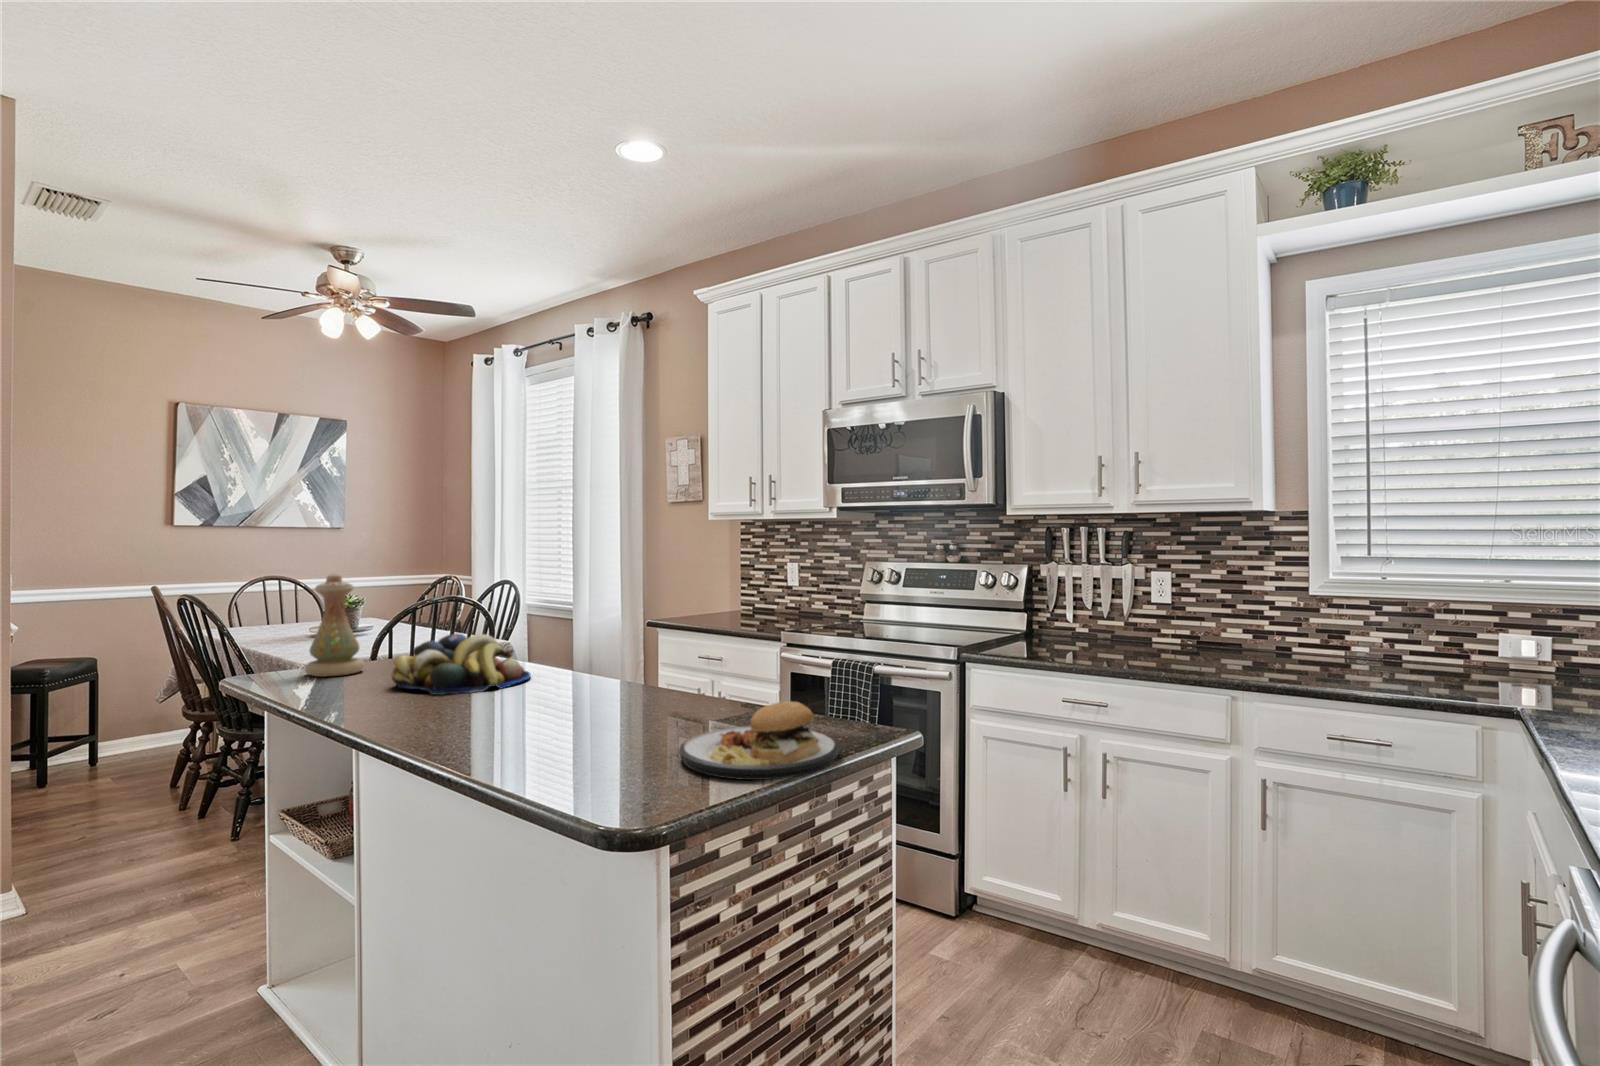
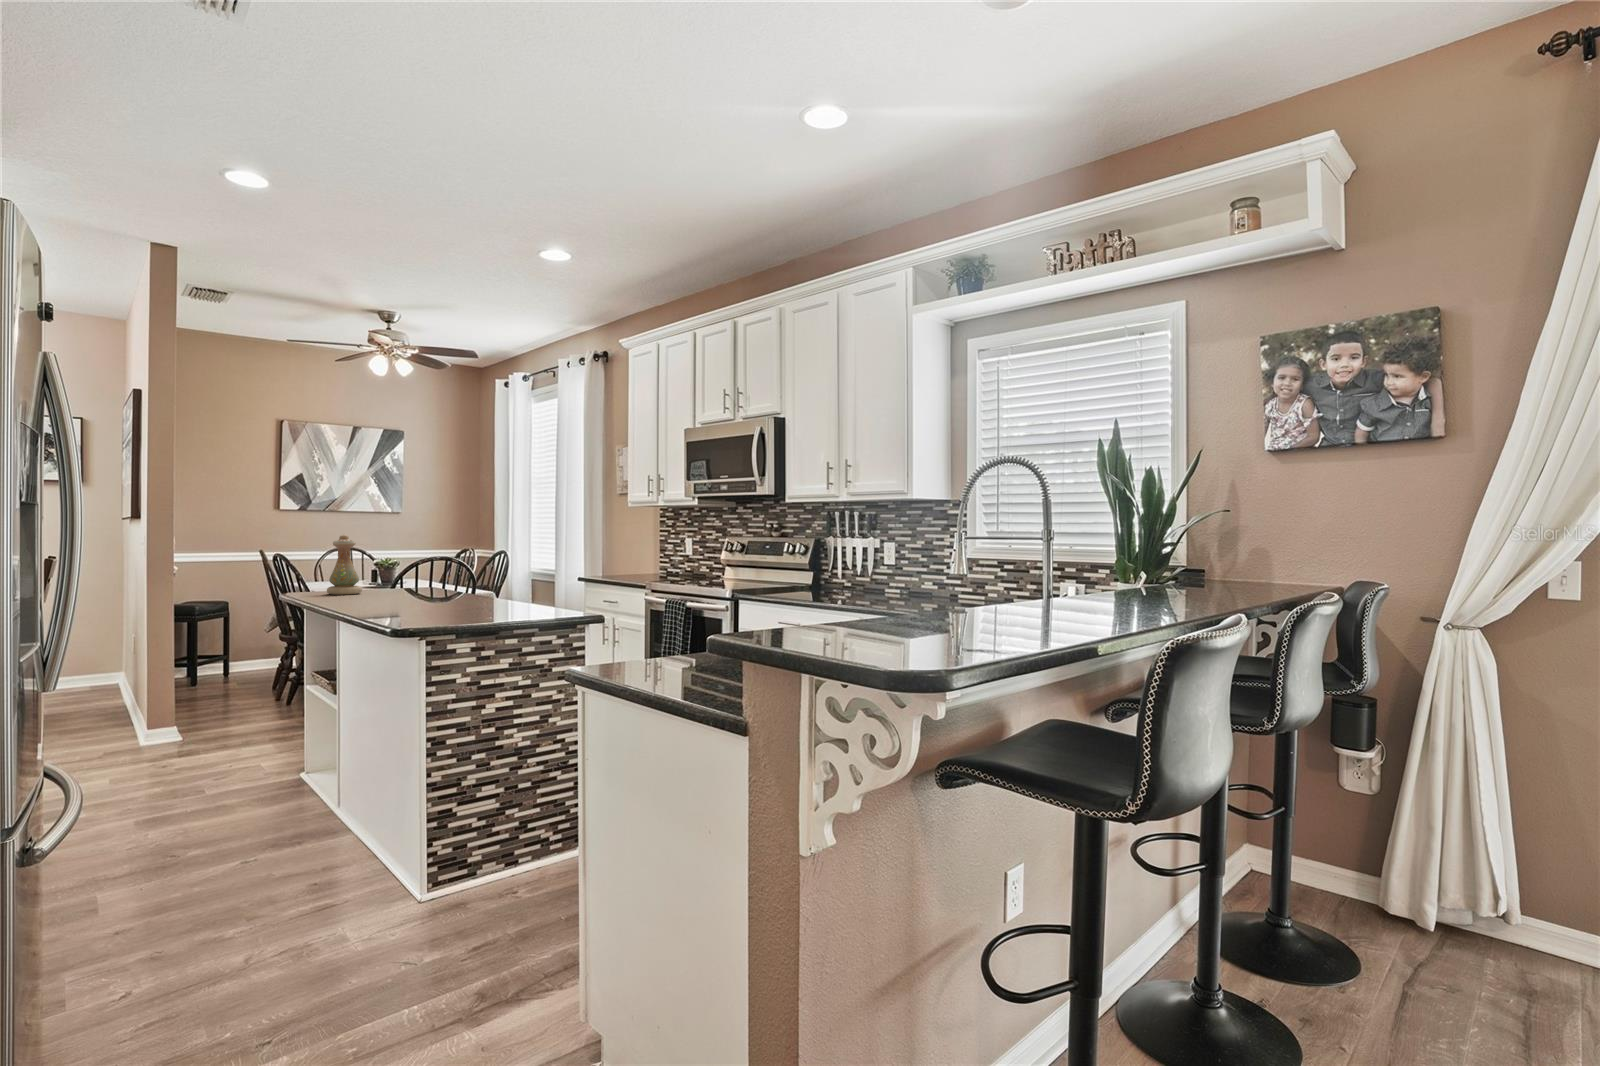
fruit bowl: present [392,634,531,695] -> none [366,570,450,601]
plate: present [679,701,839,780] -> none [455,577,538,621]

